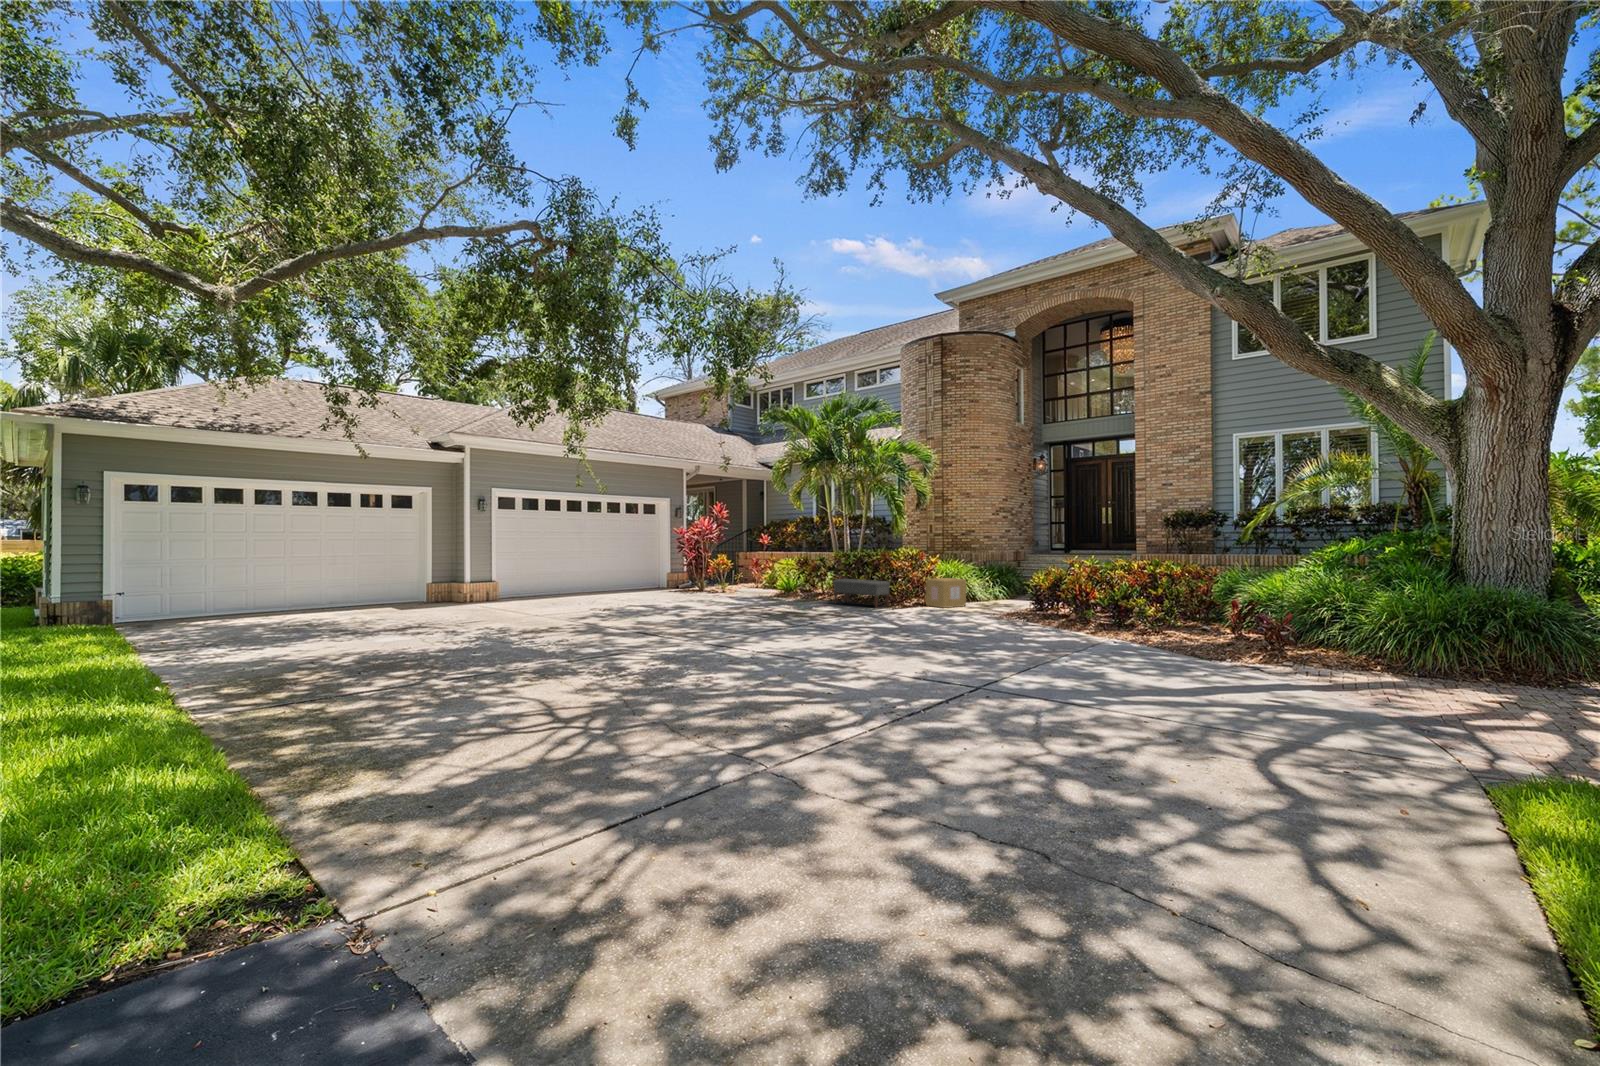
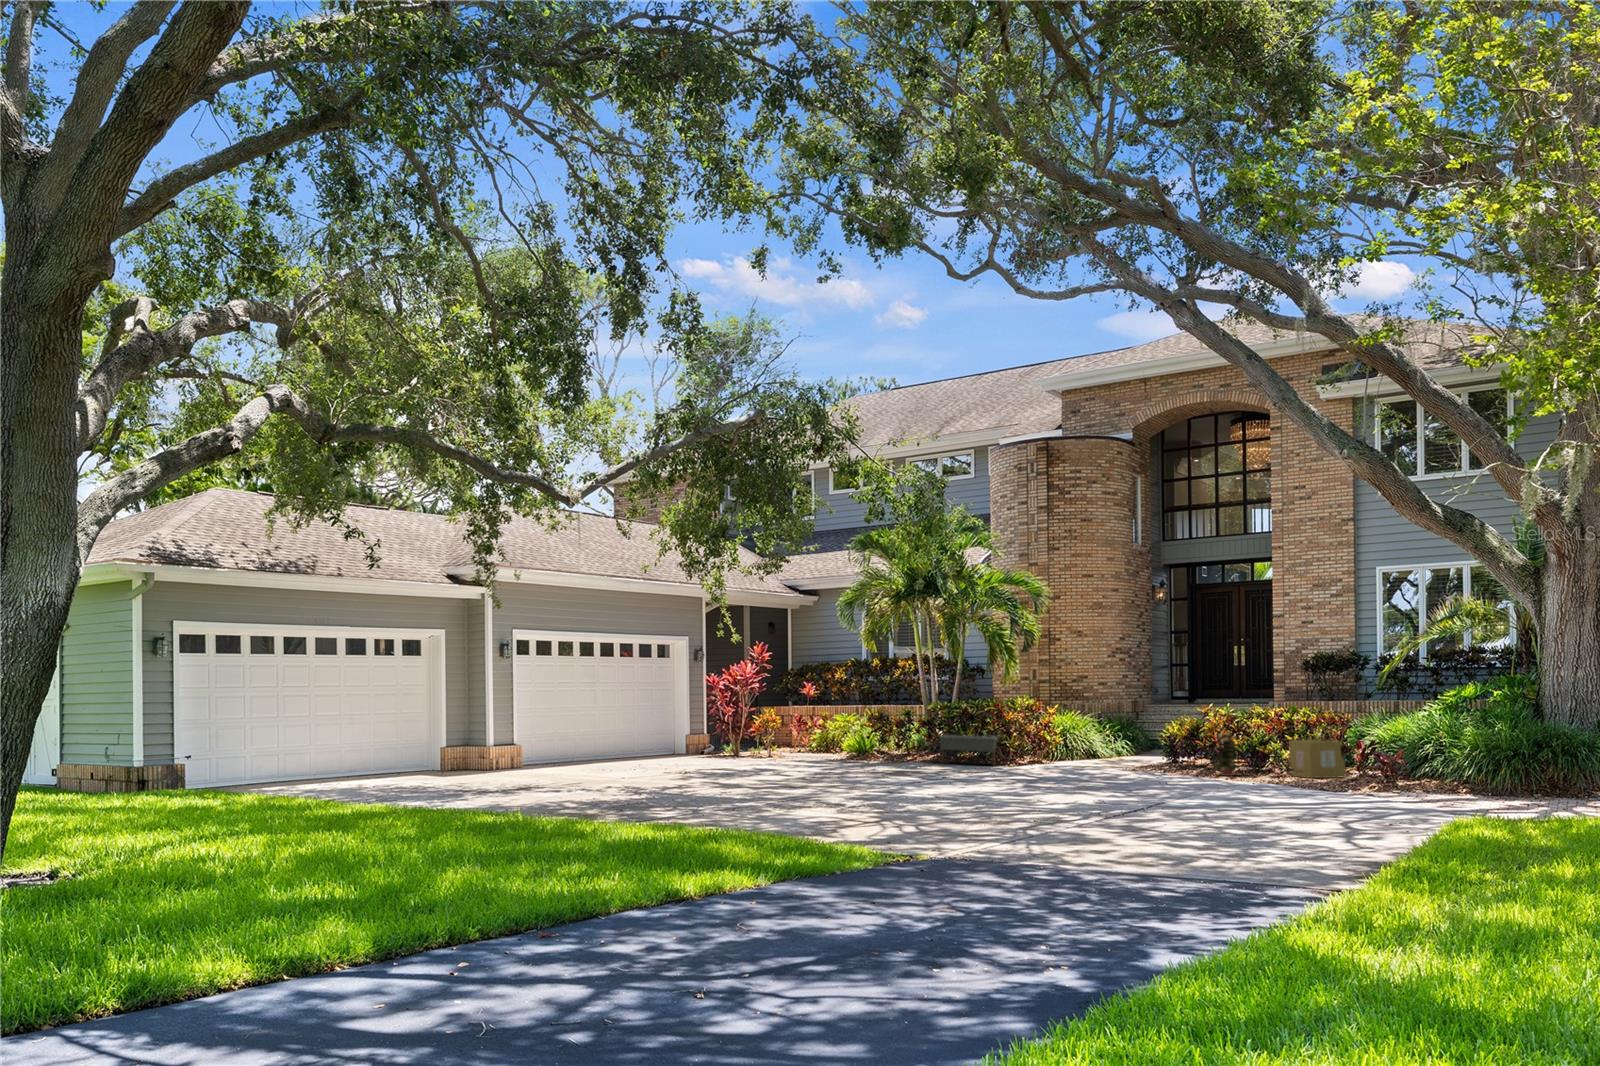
cardboard box: present [926,578,966,608] -> present [1289,740,1345,778]
decorative plant: none [1073,586,1106,628] -> present [1216,733,1240,776]

